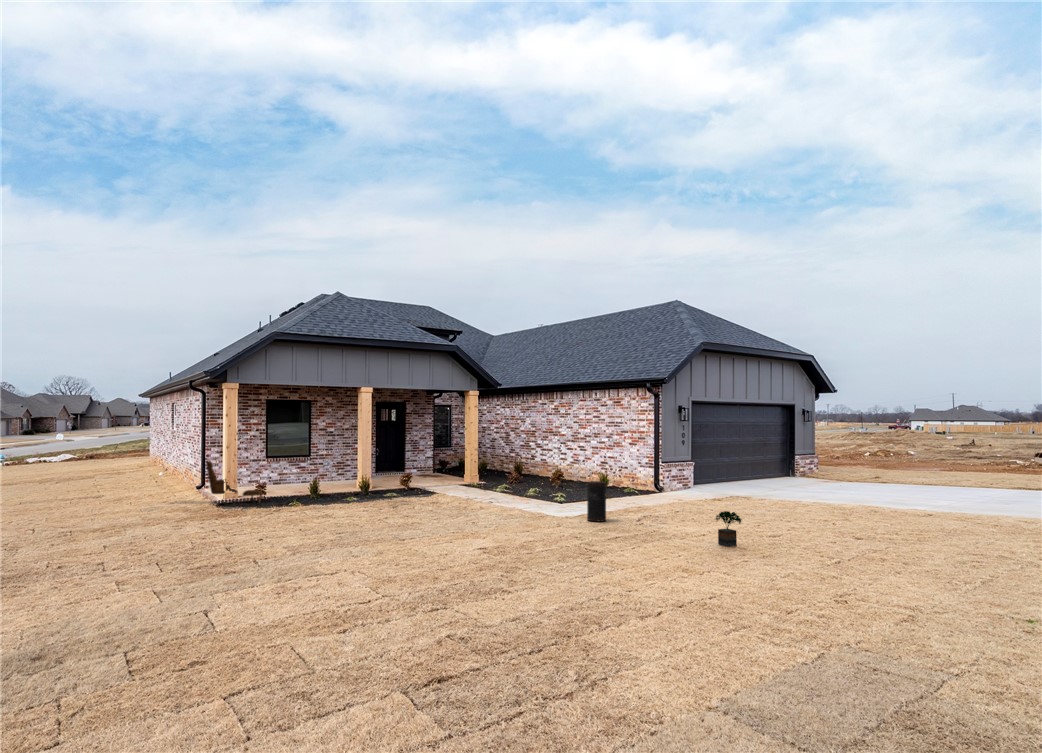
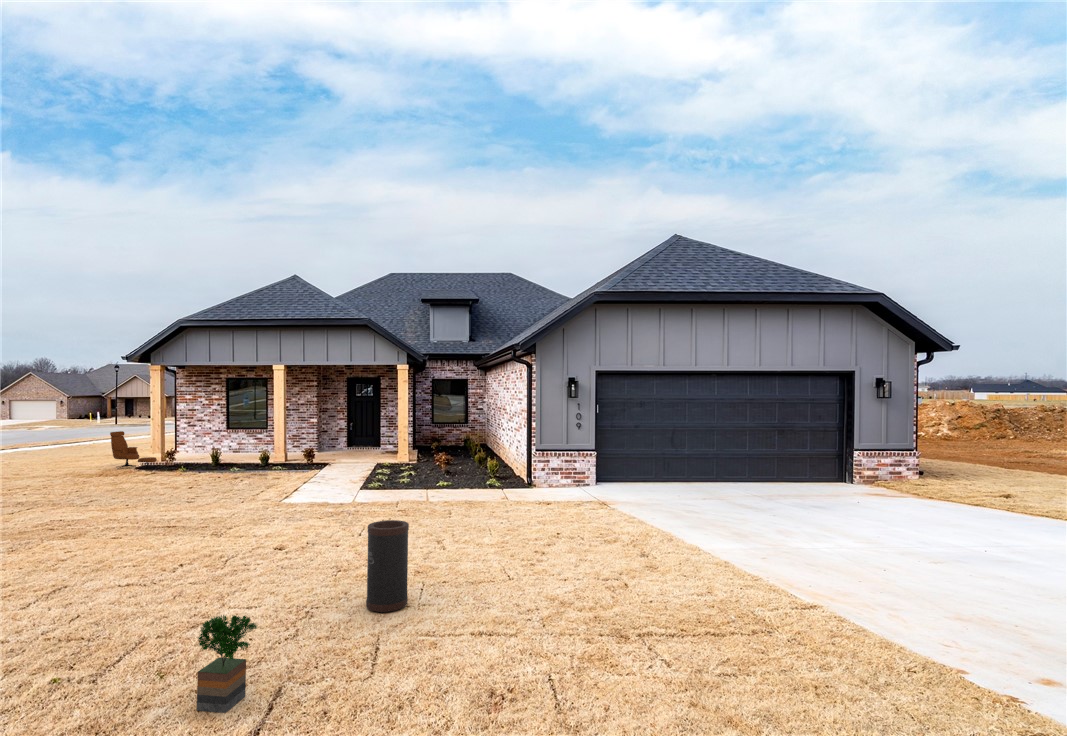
trash can: present [587,481,606,522] -> present [366,520,409,613]
potted tree: present [716,511,741,547] -> present [197,615,257,713]

